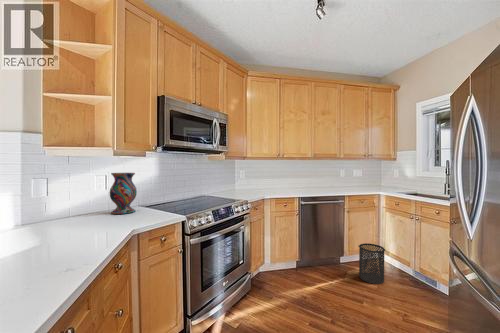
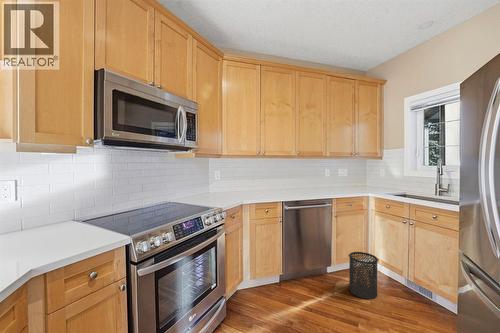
vase: present [109,173,137,214] -> none [17,176,63,236]

